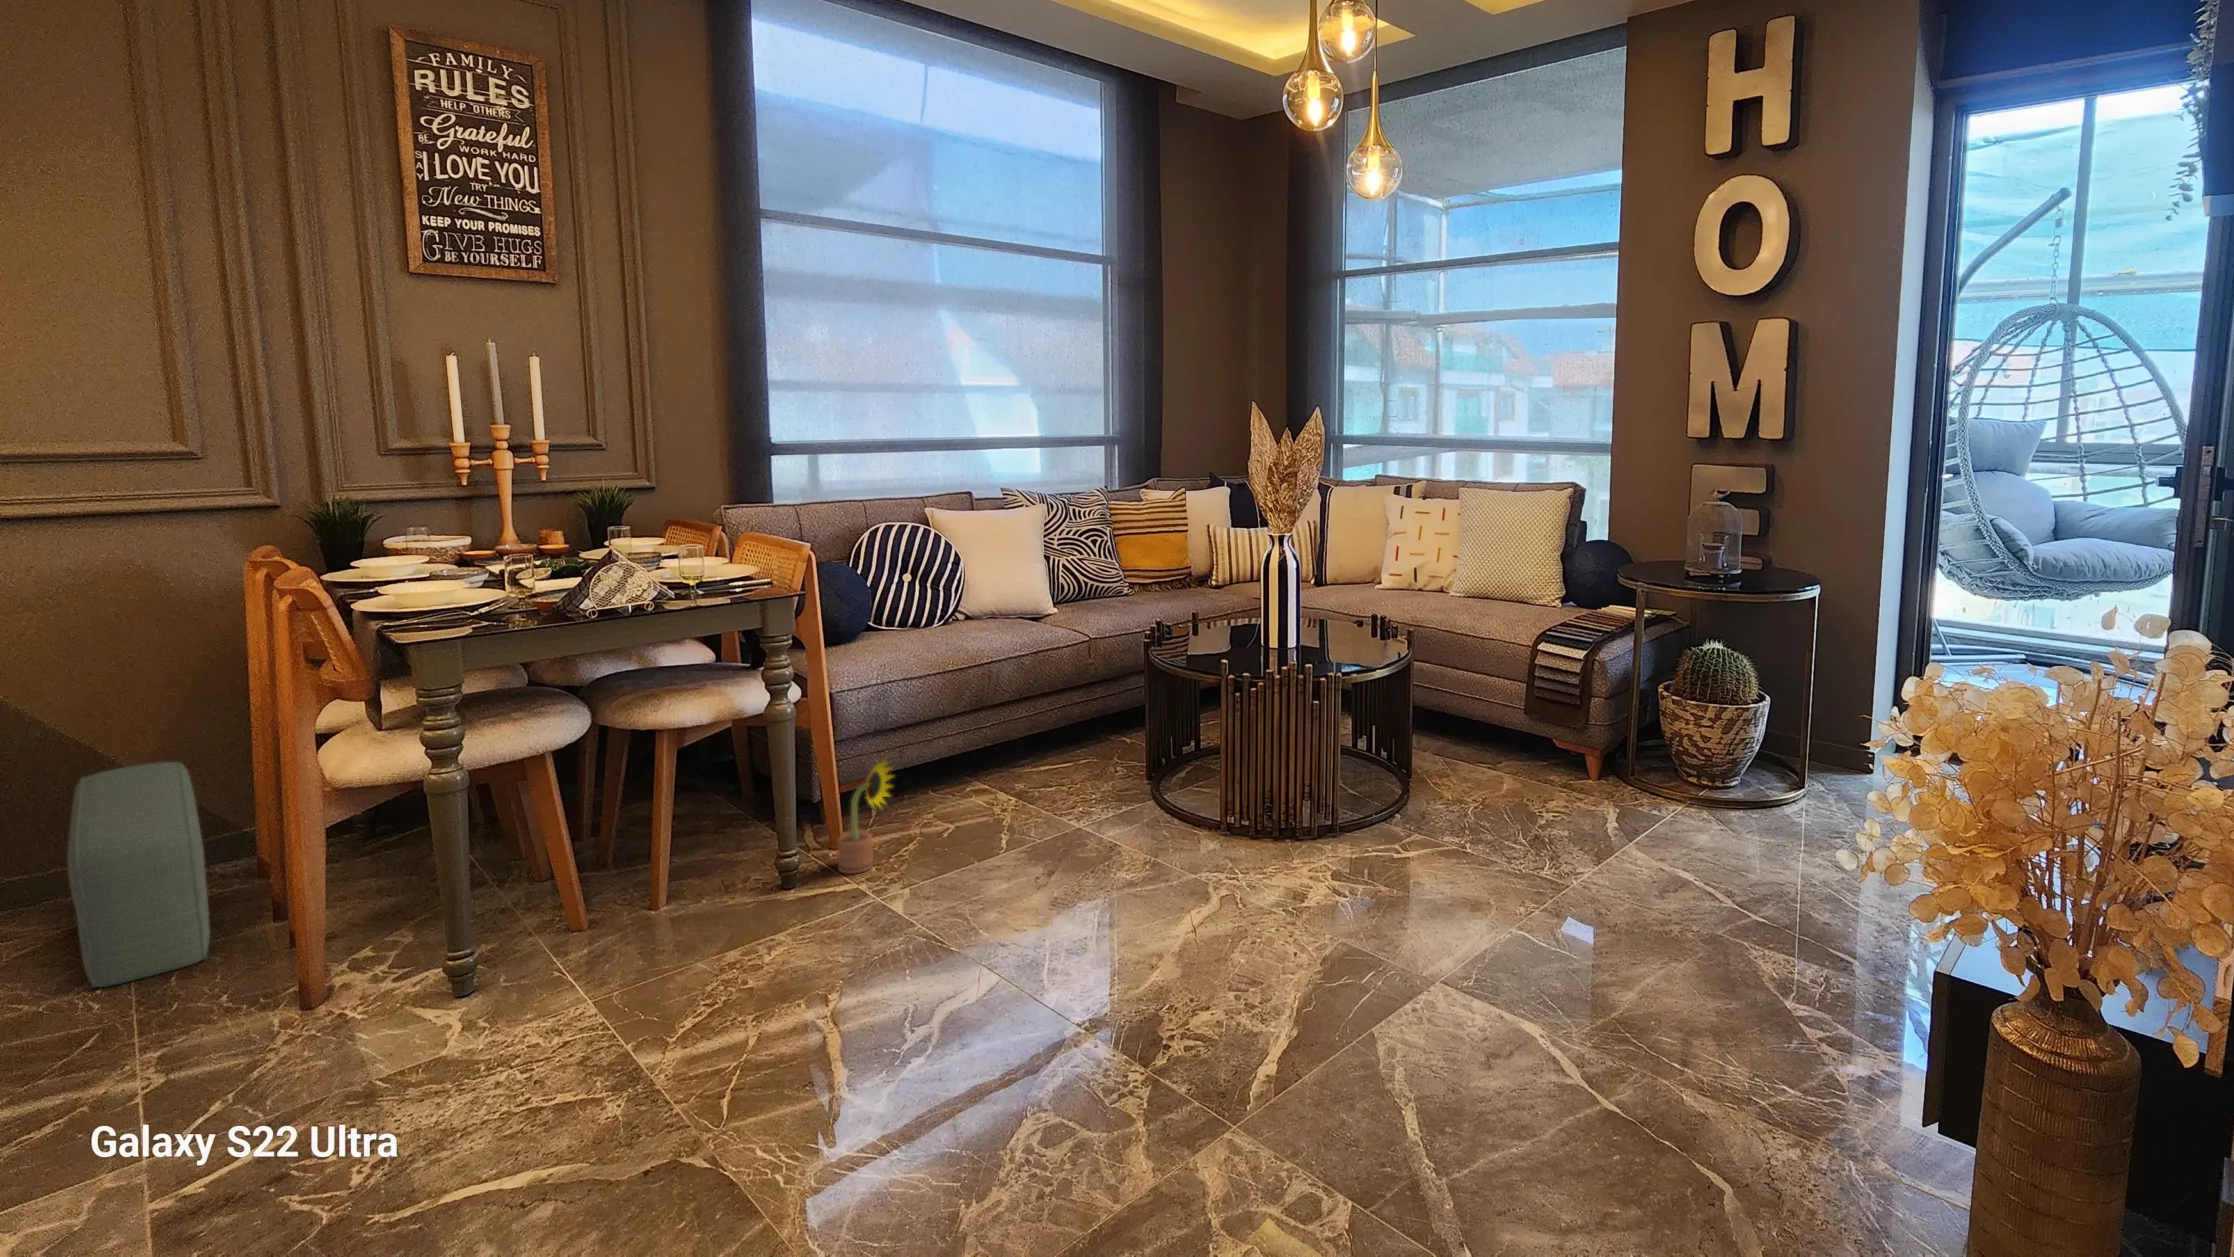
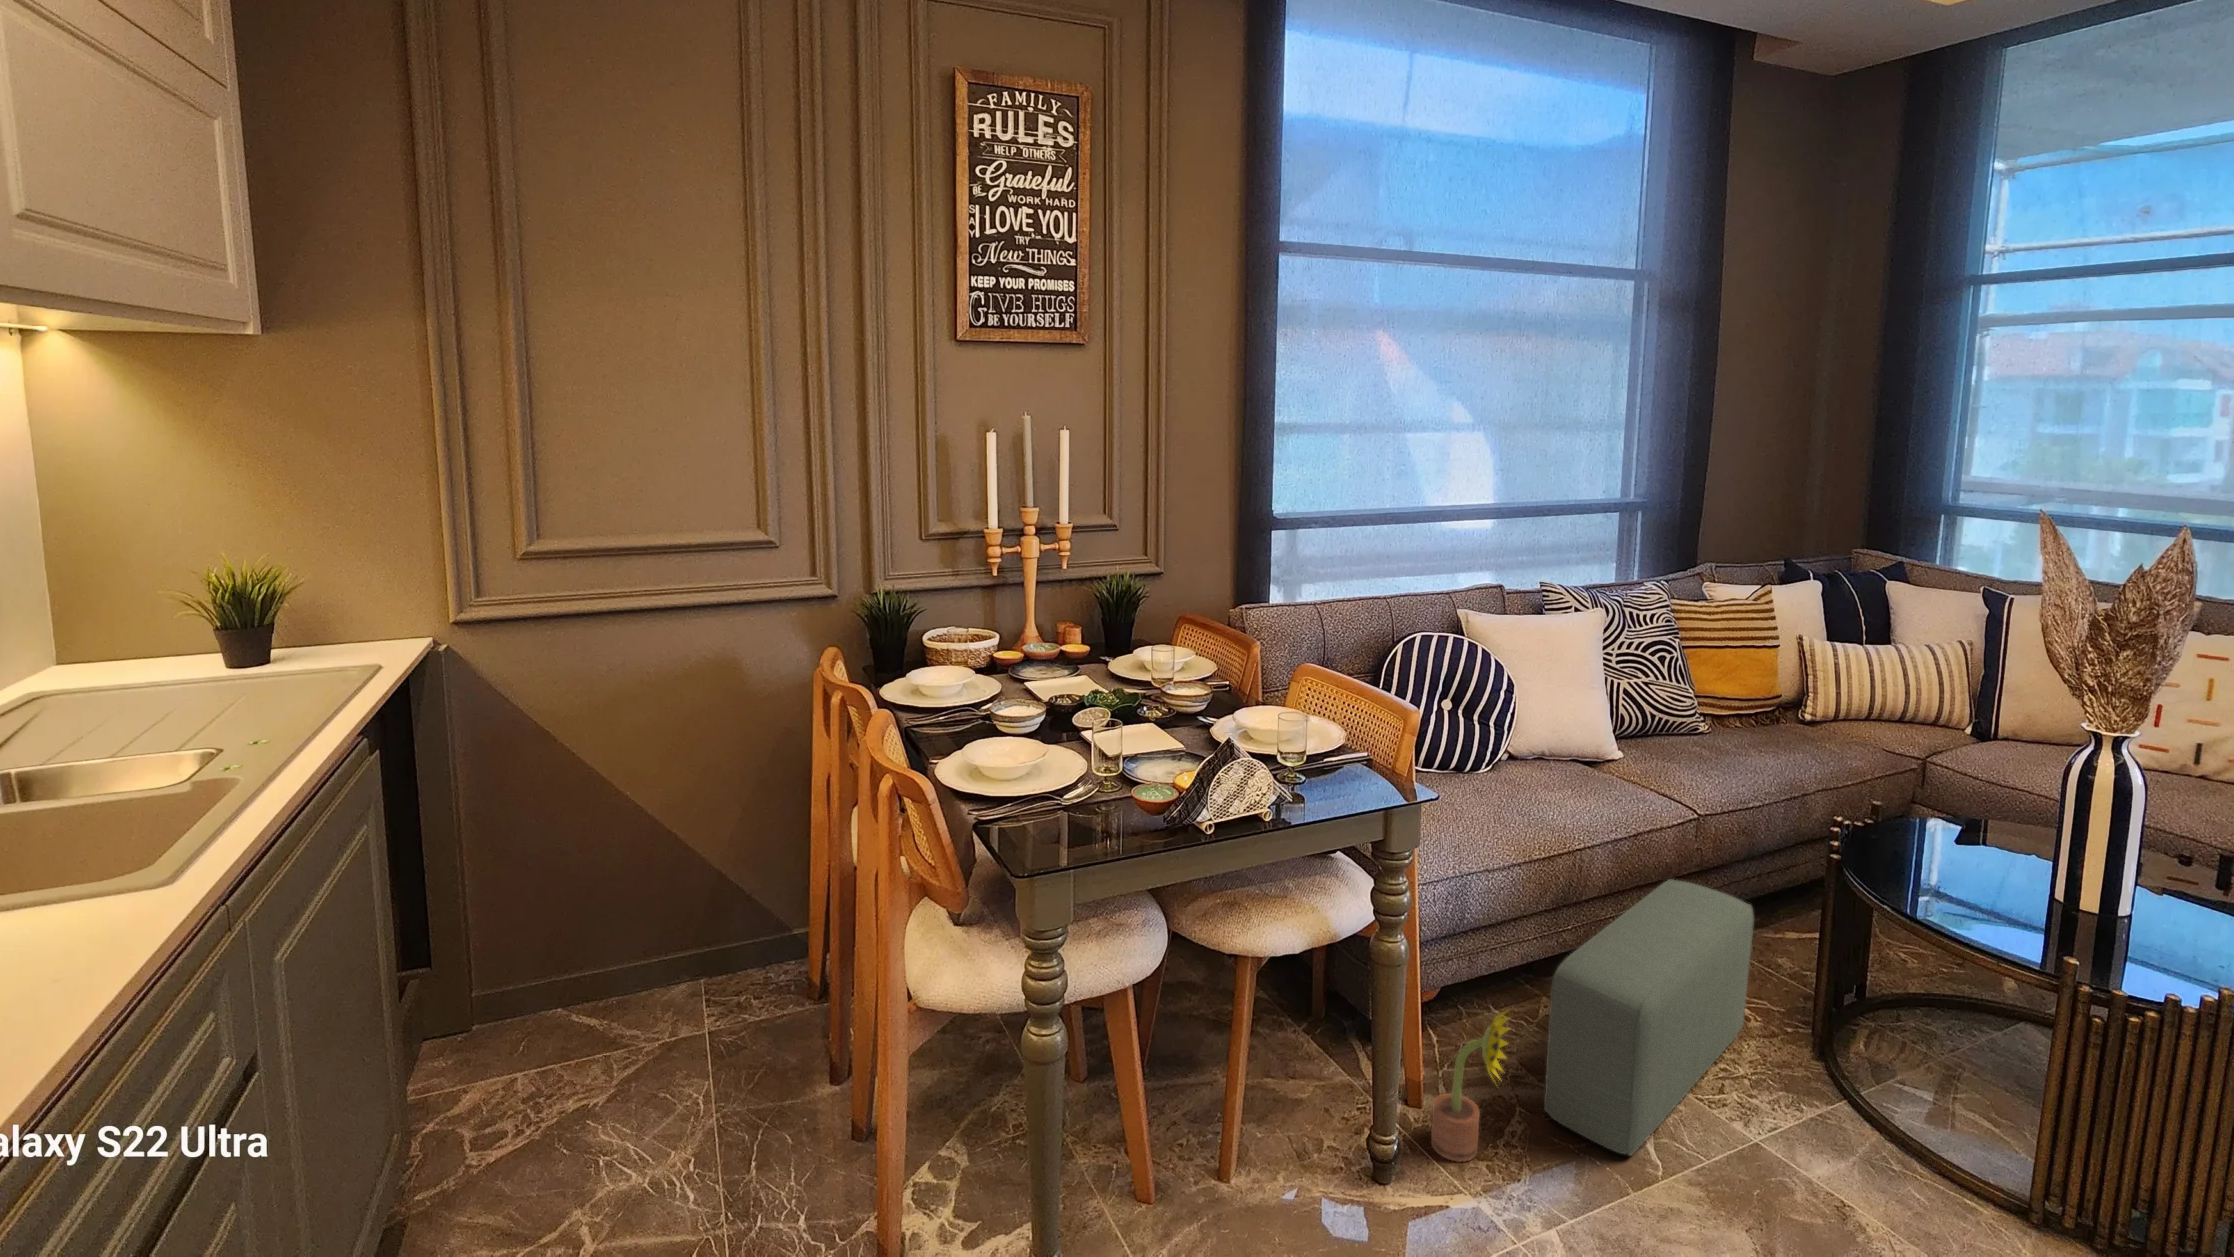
pouf: present [67,762,210,987] -> present [1544,879,1754,1155]

